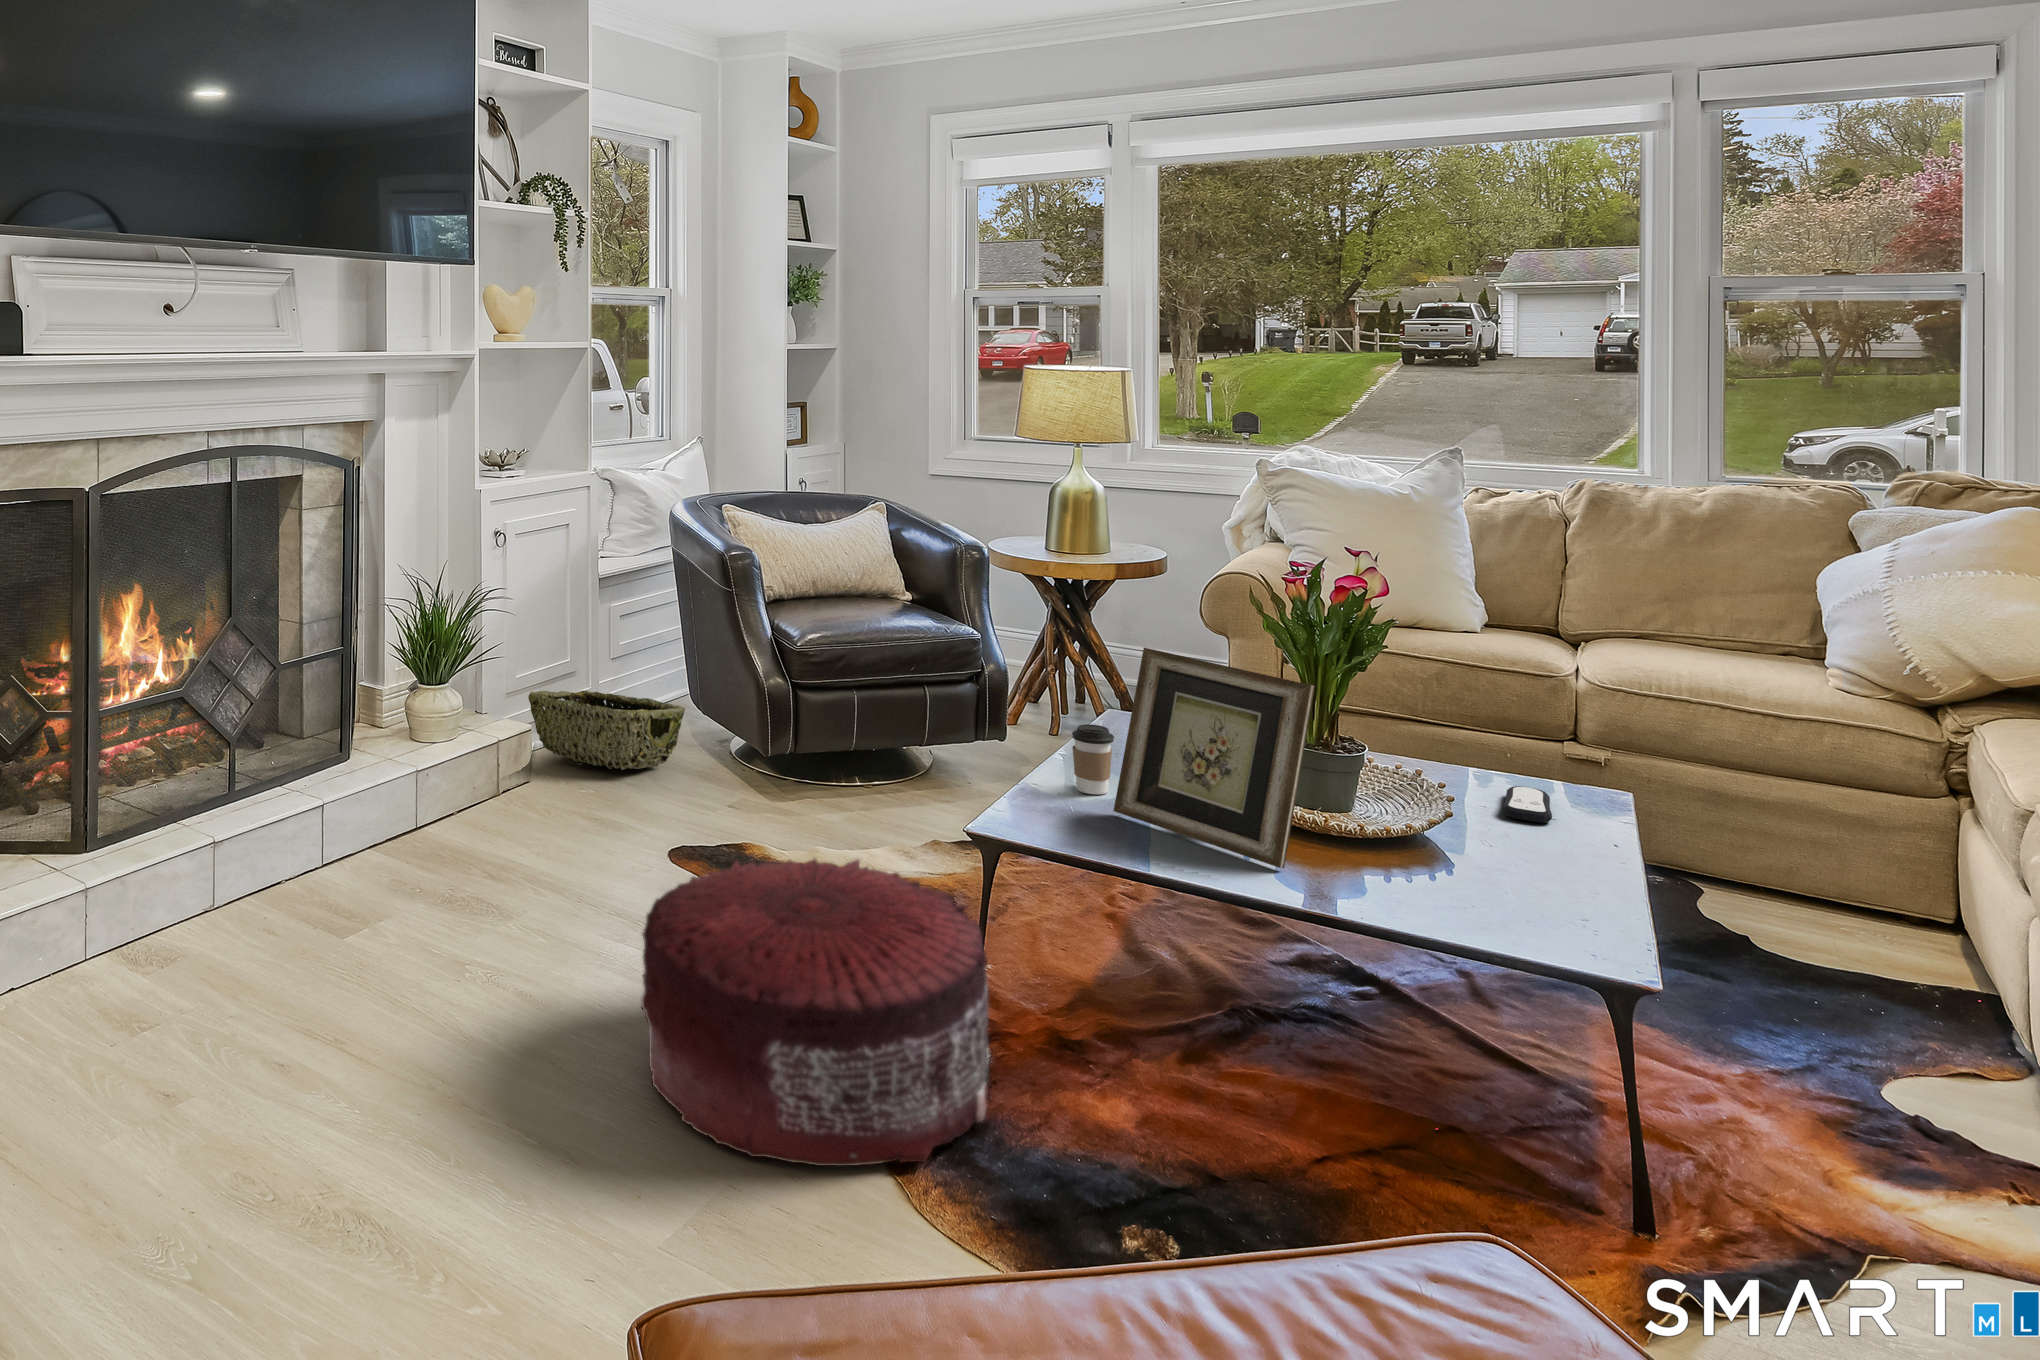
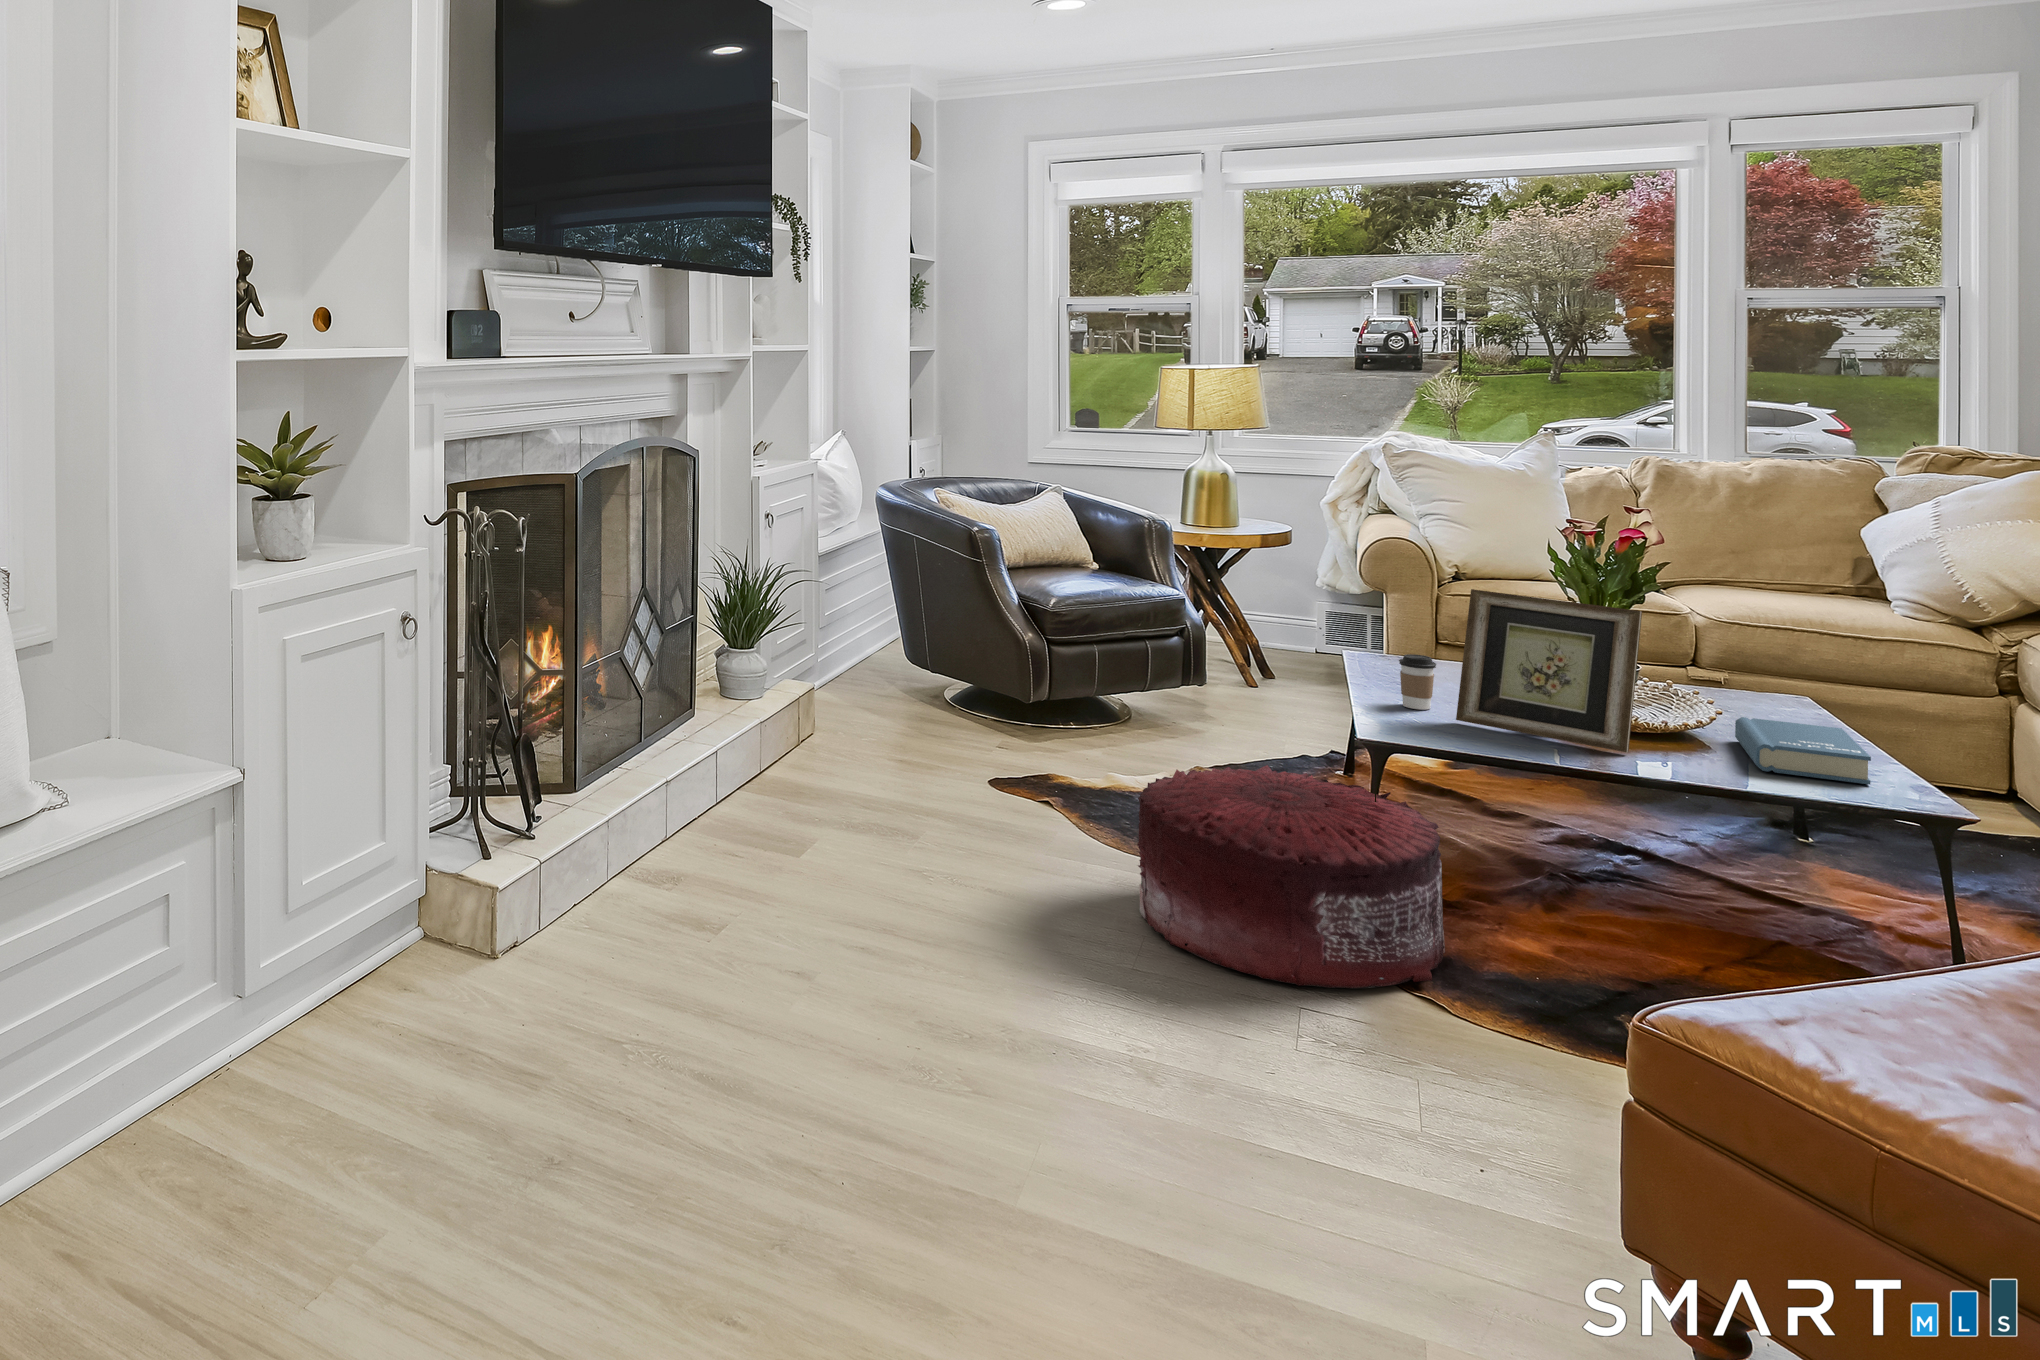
woven basket: present [528,691,685,770] -> none [782,657,926,724]
remote control: present [1502,786,1552,823] -> none [1728,692,1781,716]
book: none [1427,826,1578,933] -> present [1735,717,1871,784]

